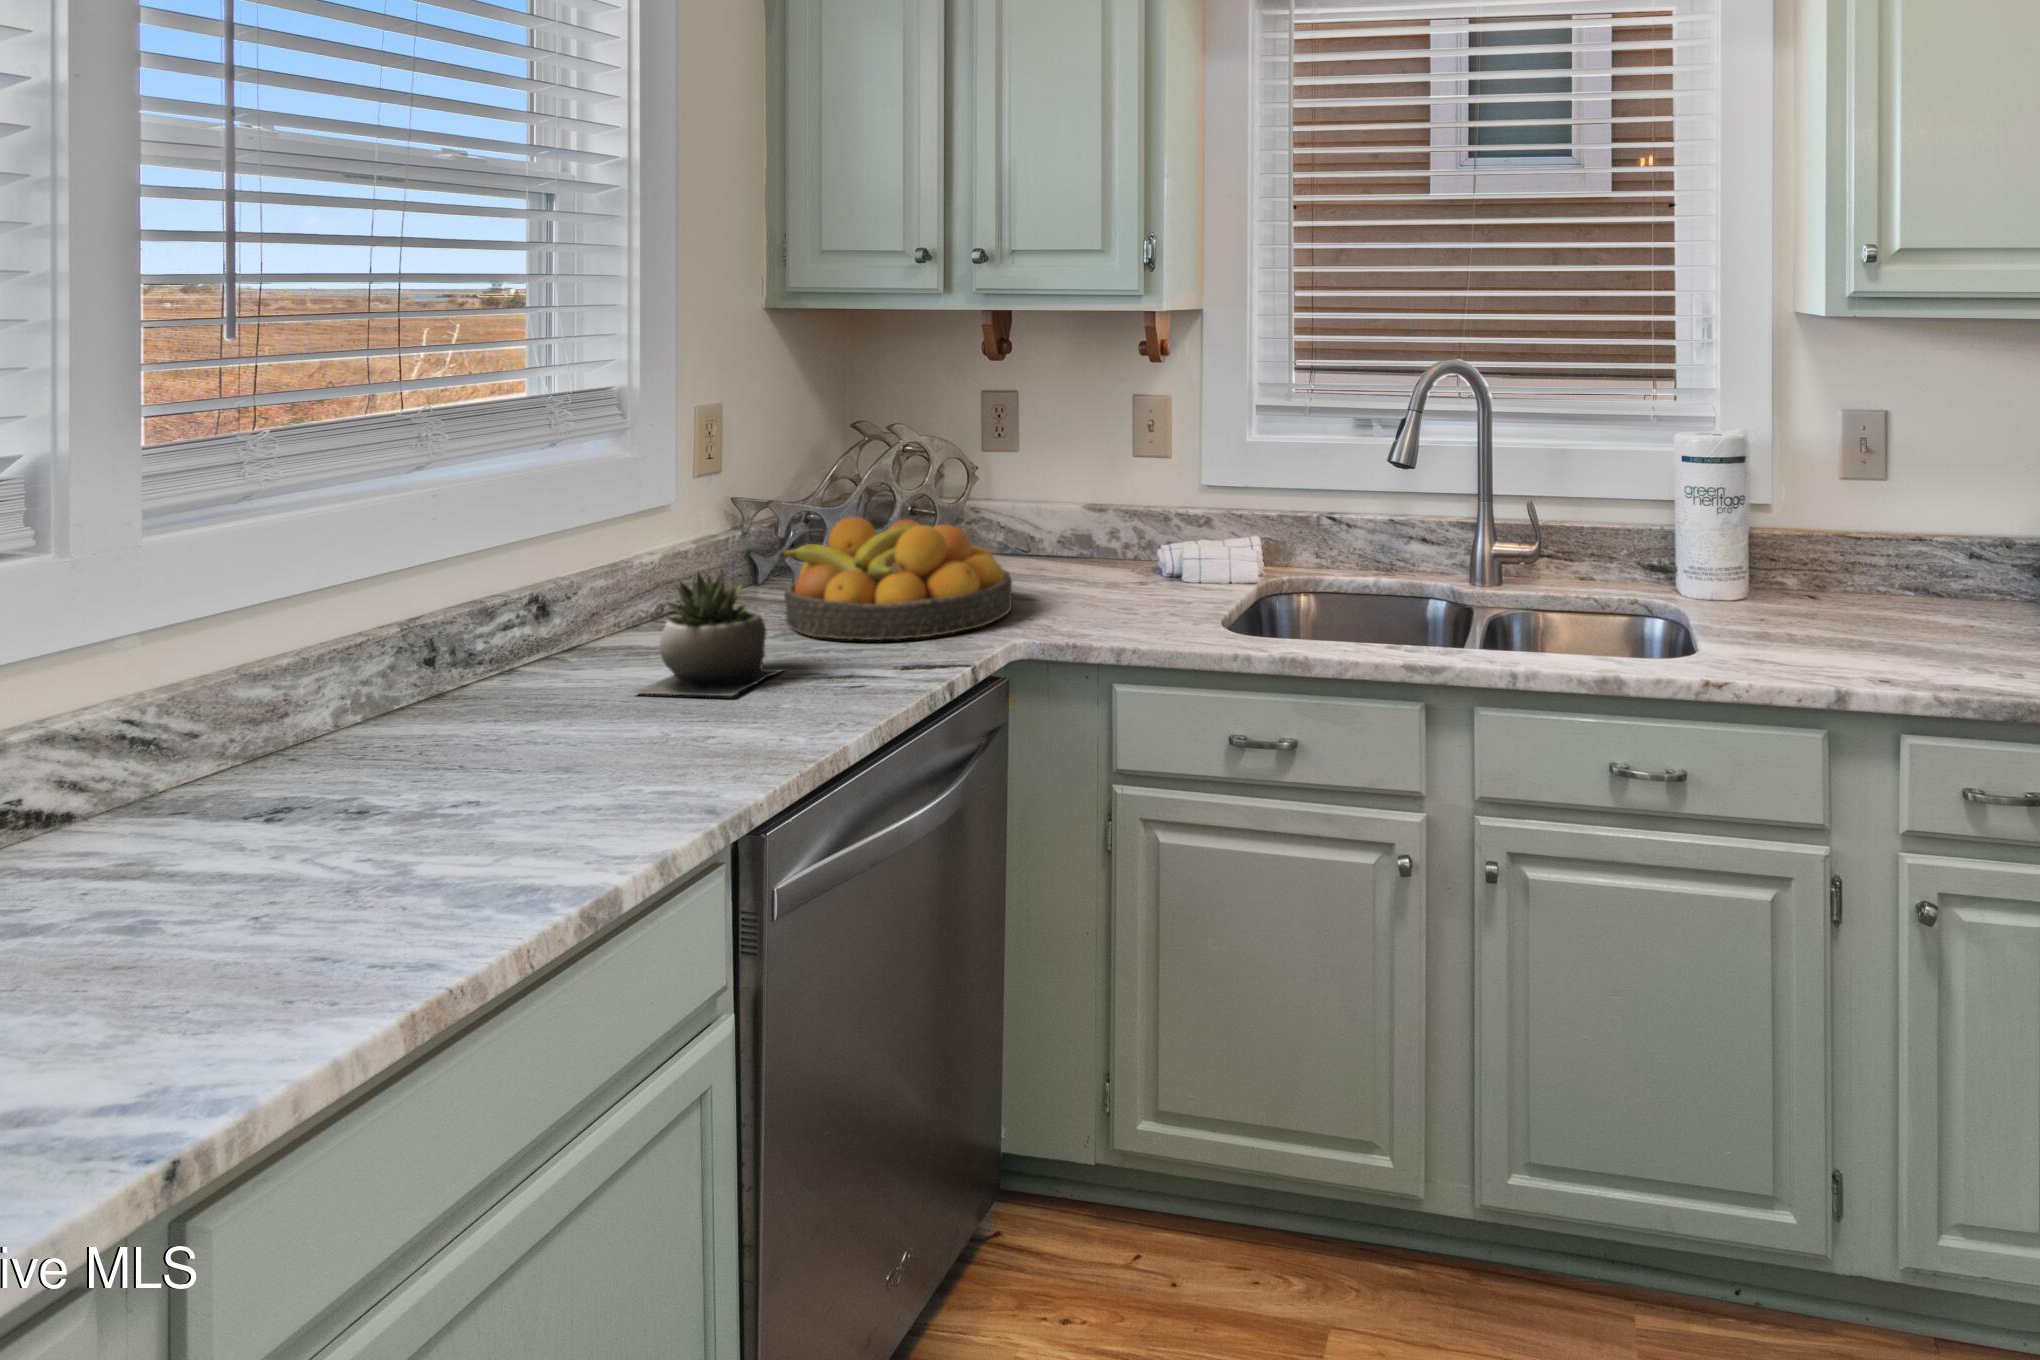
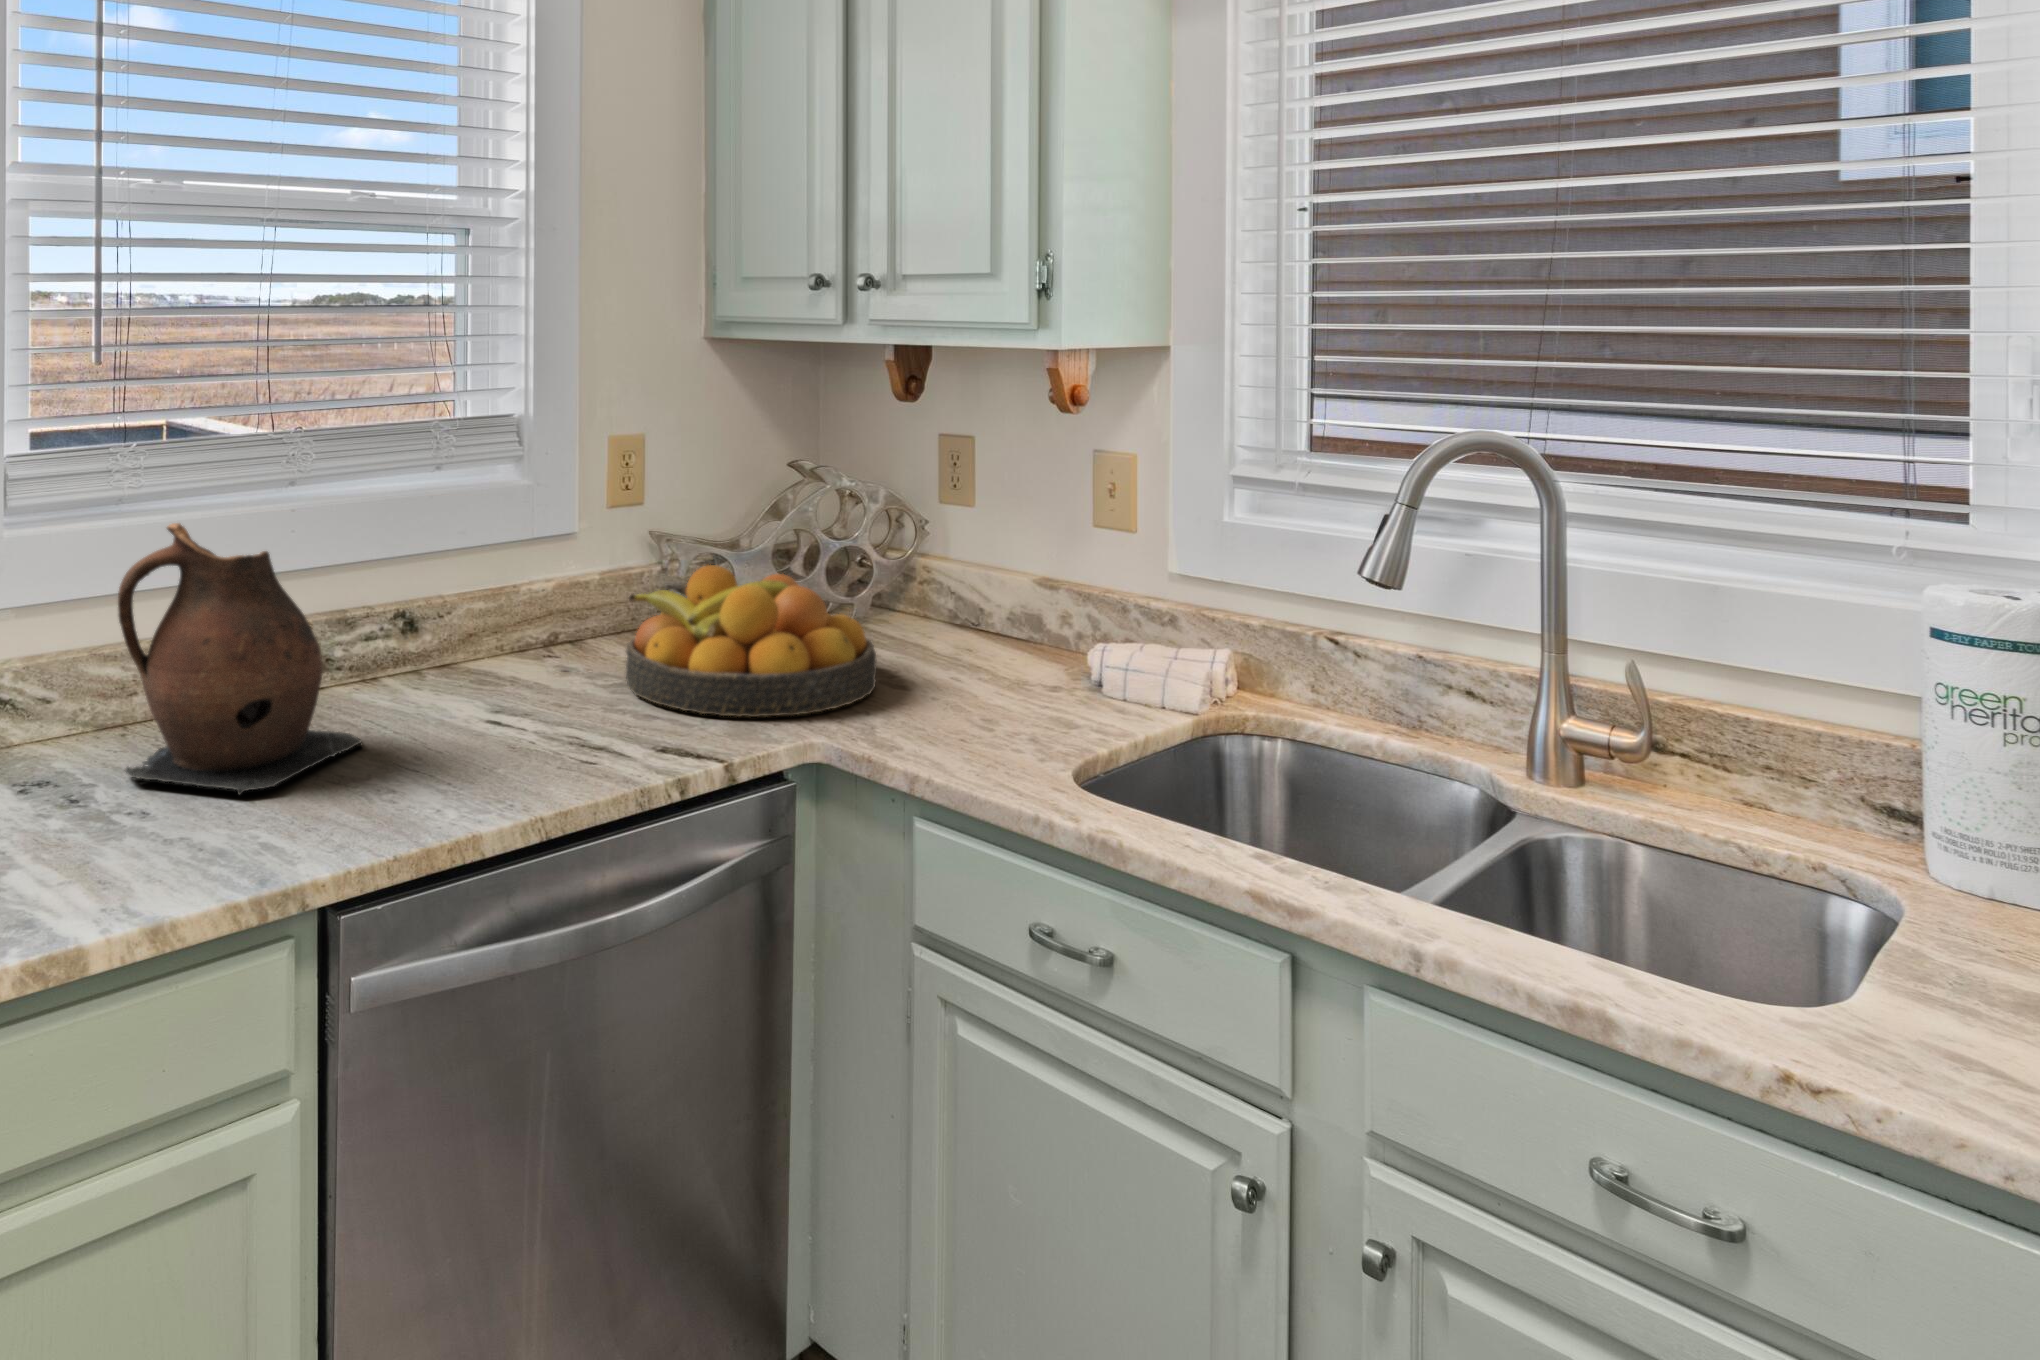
ceramic pitcher: none [354,508,612,781] -> present [118,523,362,795]
succulent plant: present [636,570,782,696] -> none [408,610,561,749]

